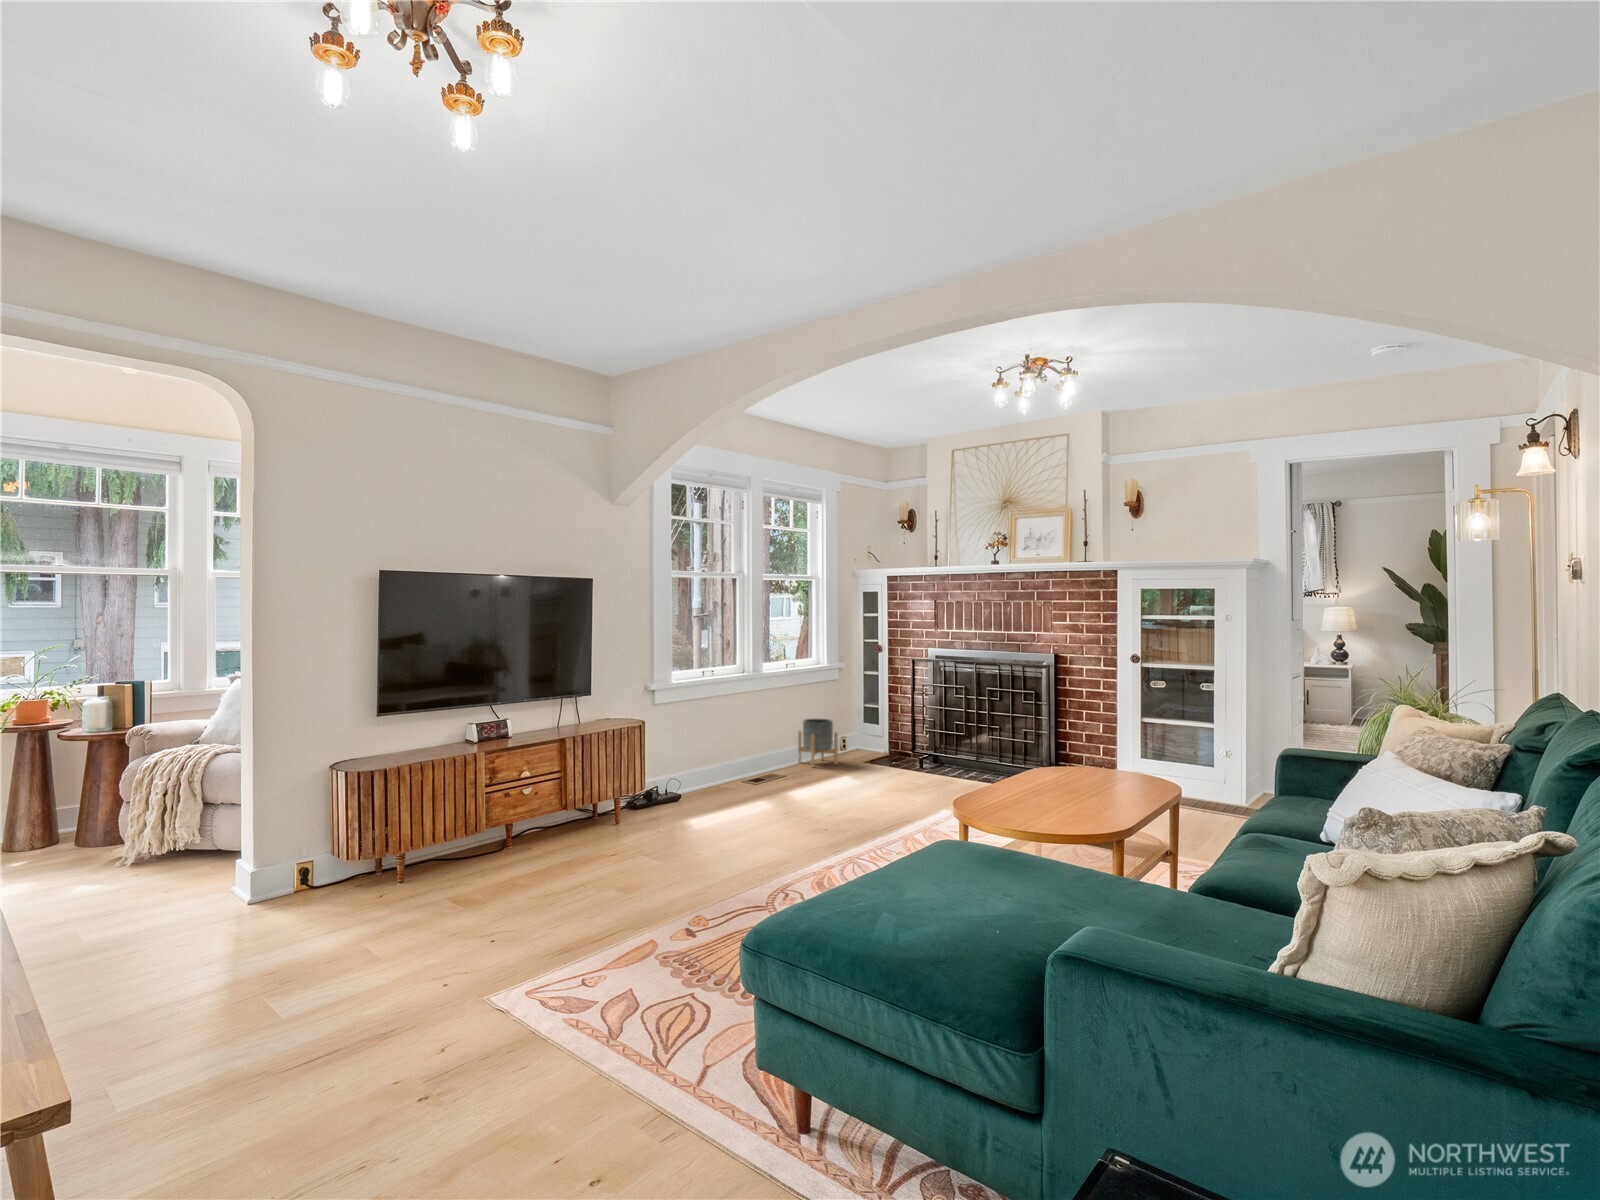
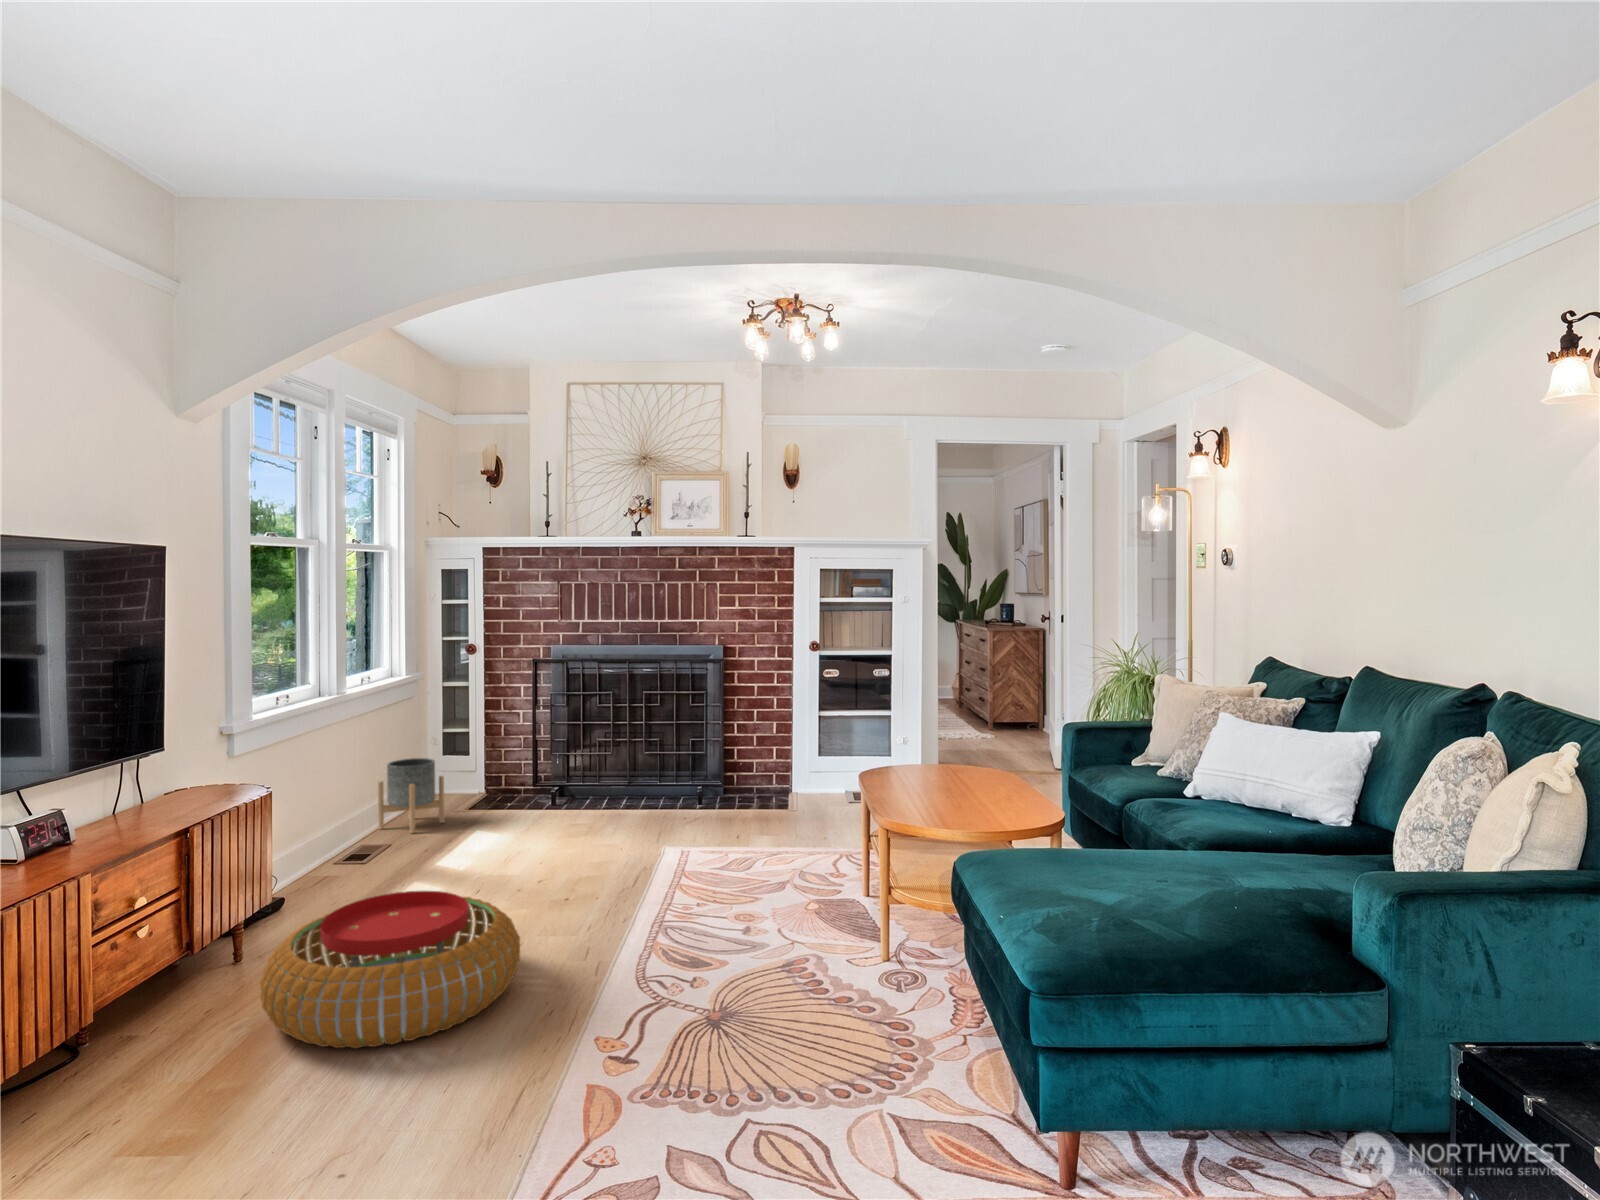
pouf: none [631,779,769,854] -> present [260,891,520,1048]

